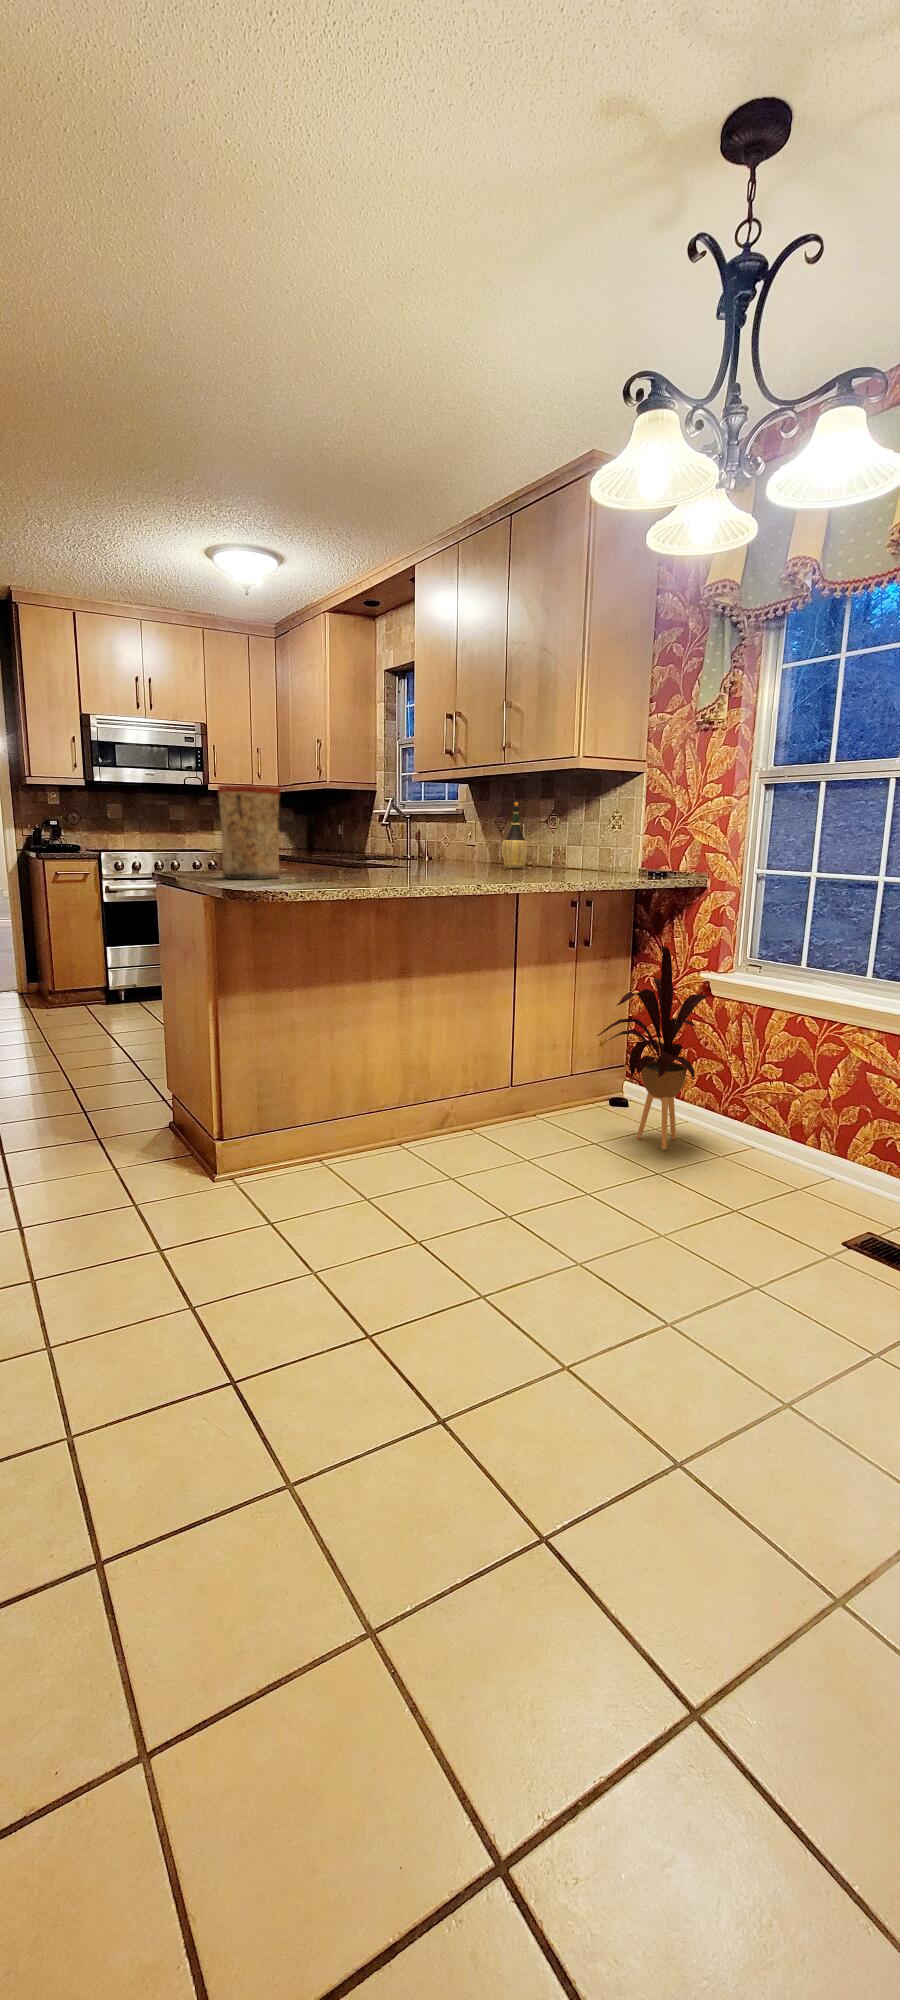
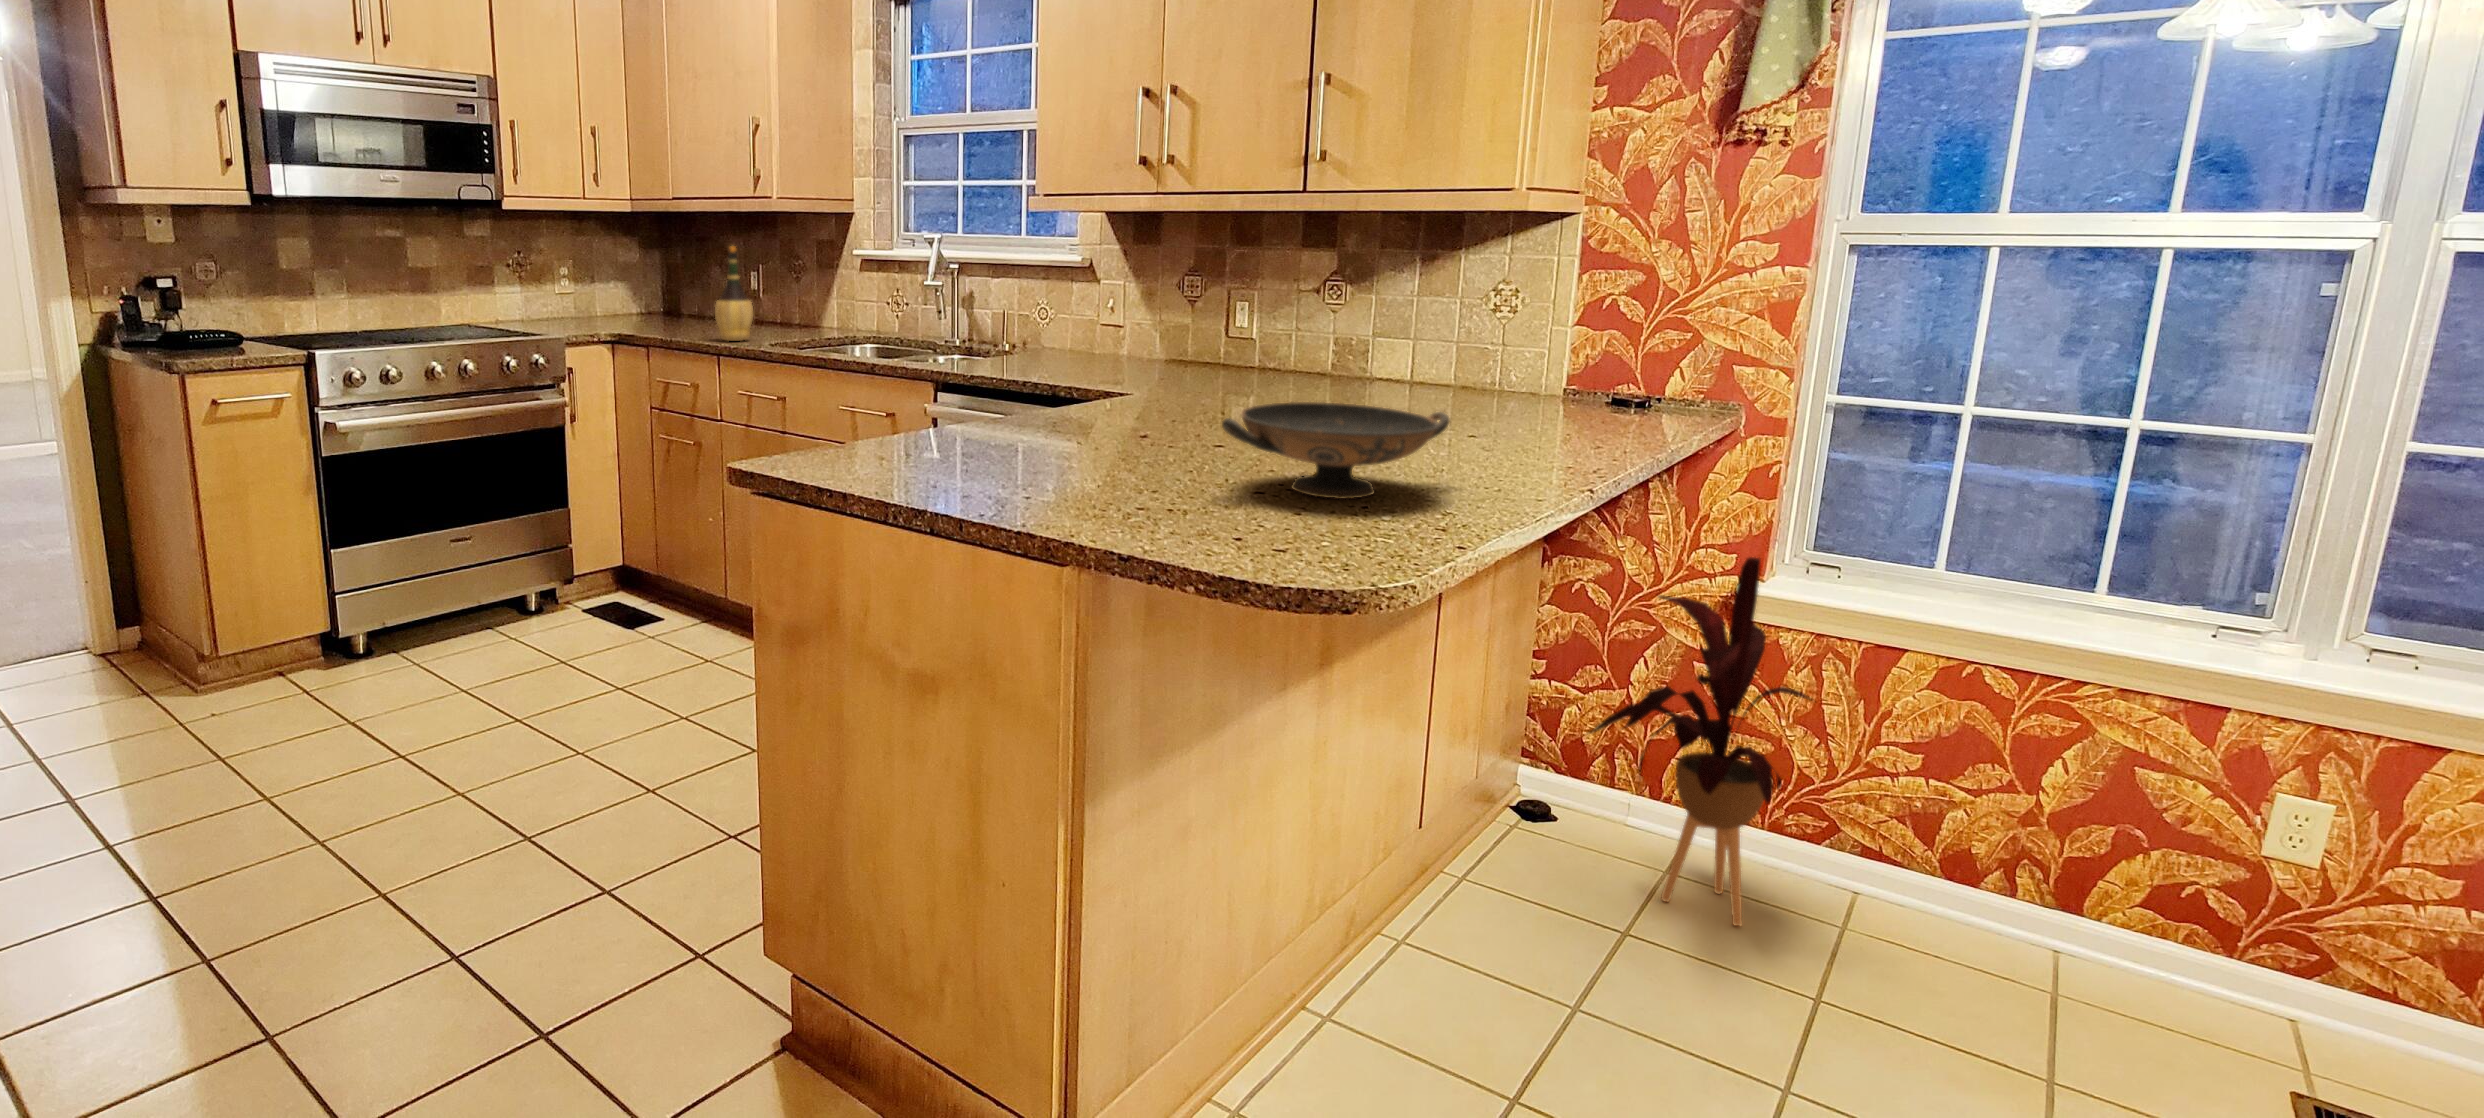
vase: present [218,785,280,879] -> none [912,274,1049,485]
wine bottle: present [502,802,528,869] -> present [715,246,753,341]
decorative bowl: none [320,845,435,884] -> present [1222,402,1449,499]

